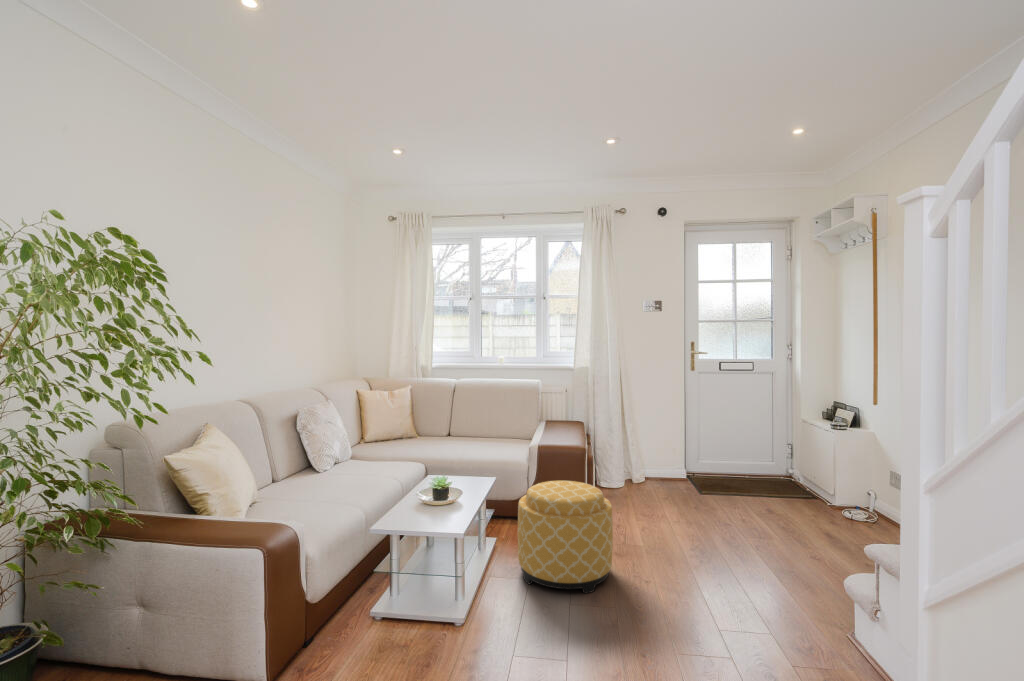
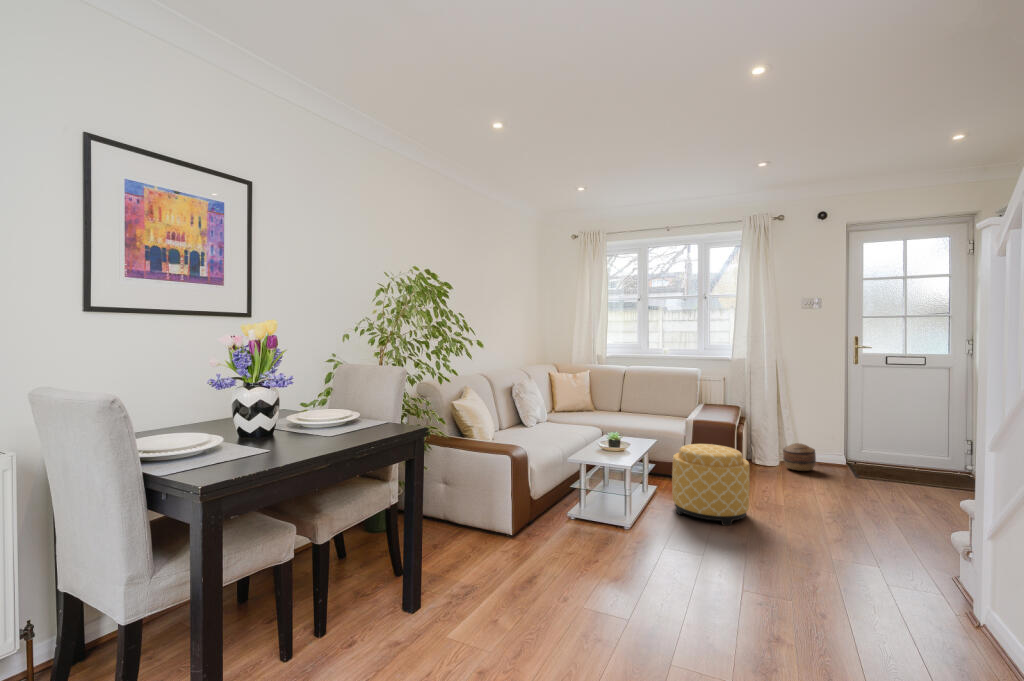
basket: none [628,460,661,491] -> present [783,443,816,471]

